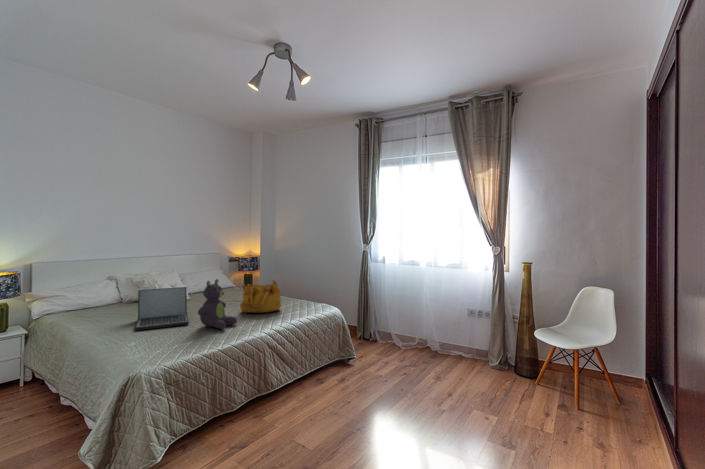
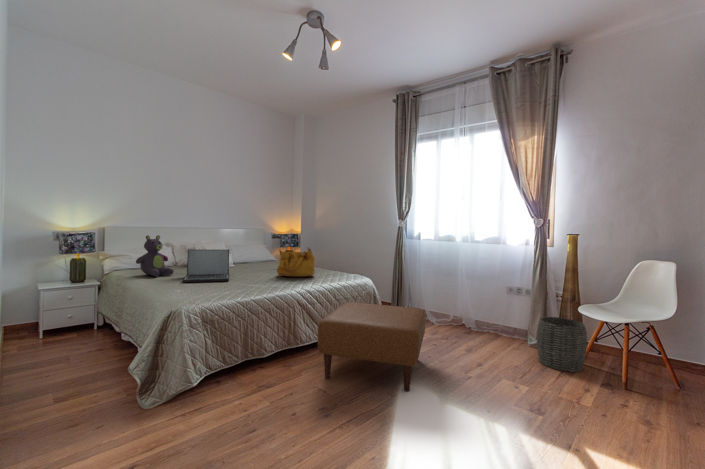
stuffed bear: present [198,279,237,329] -> present [136,235,174,277]
ottoman: none [294,340,399,436] -> present [318,302,425,391]
woven basket: none [500,342,545,396] -> present [537,317,587,372]

